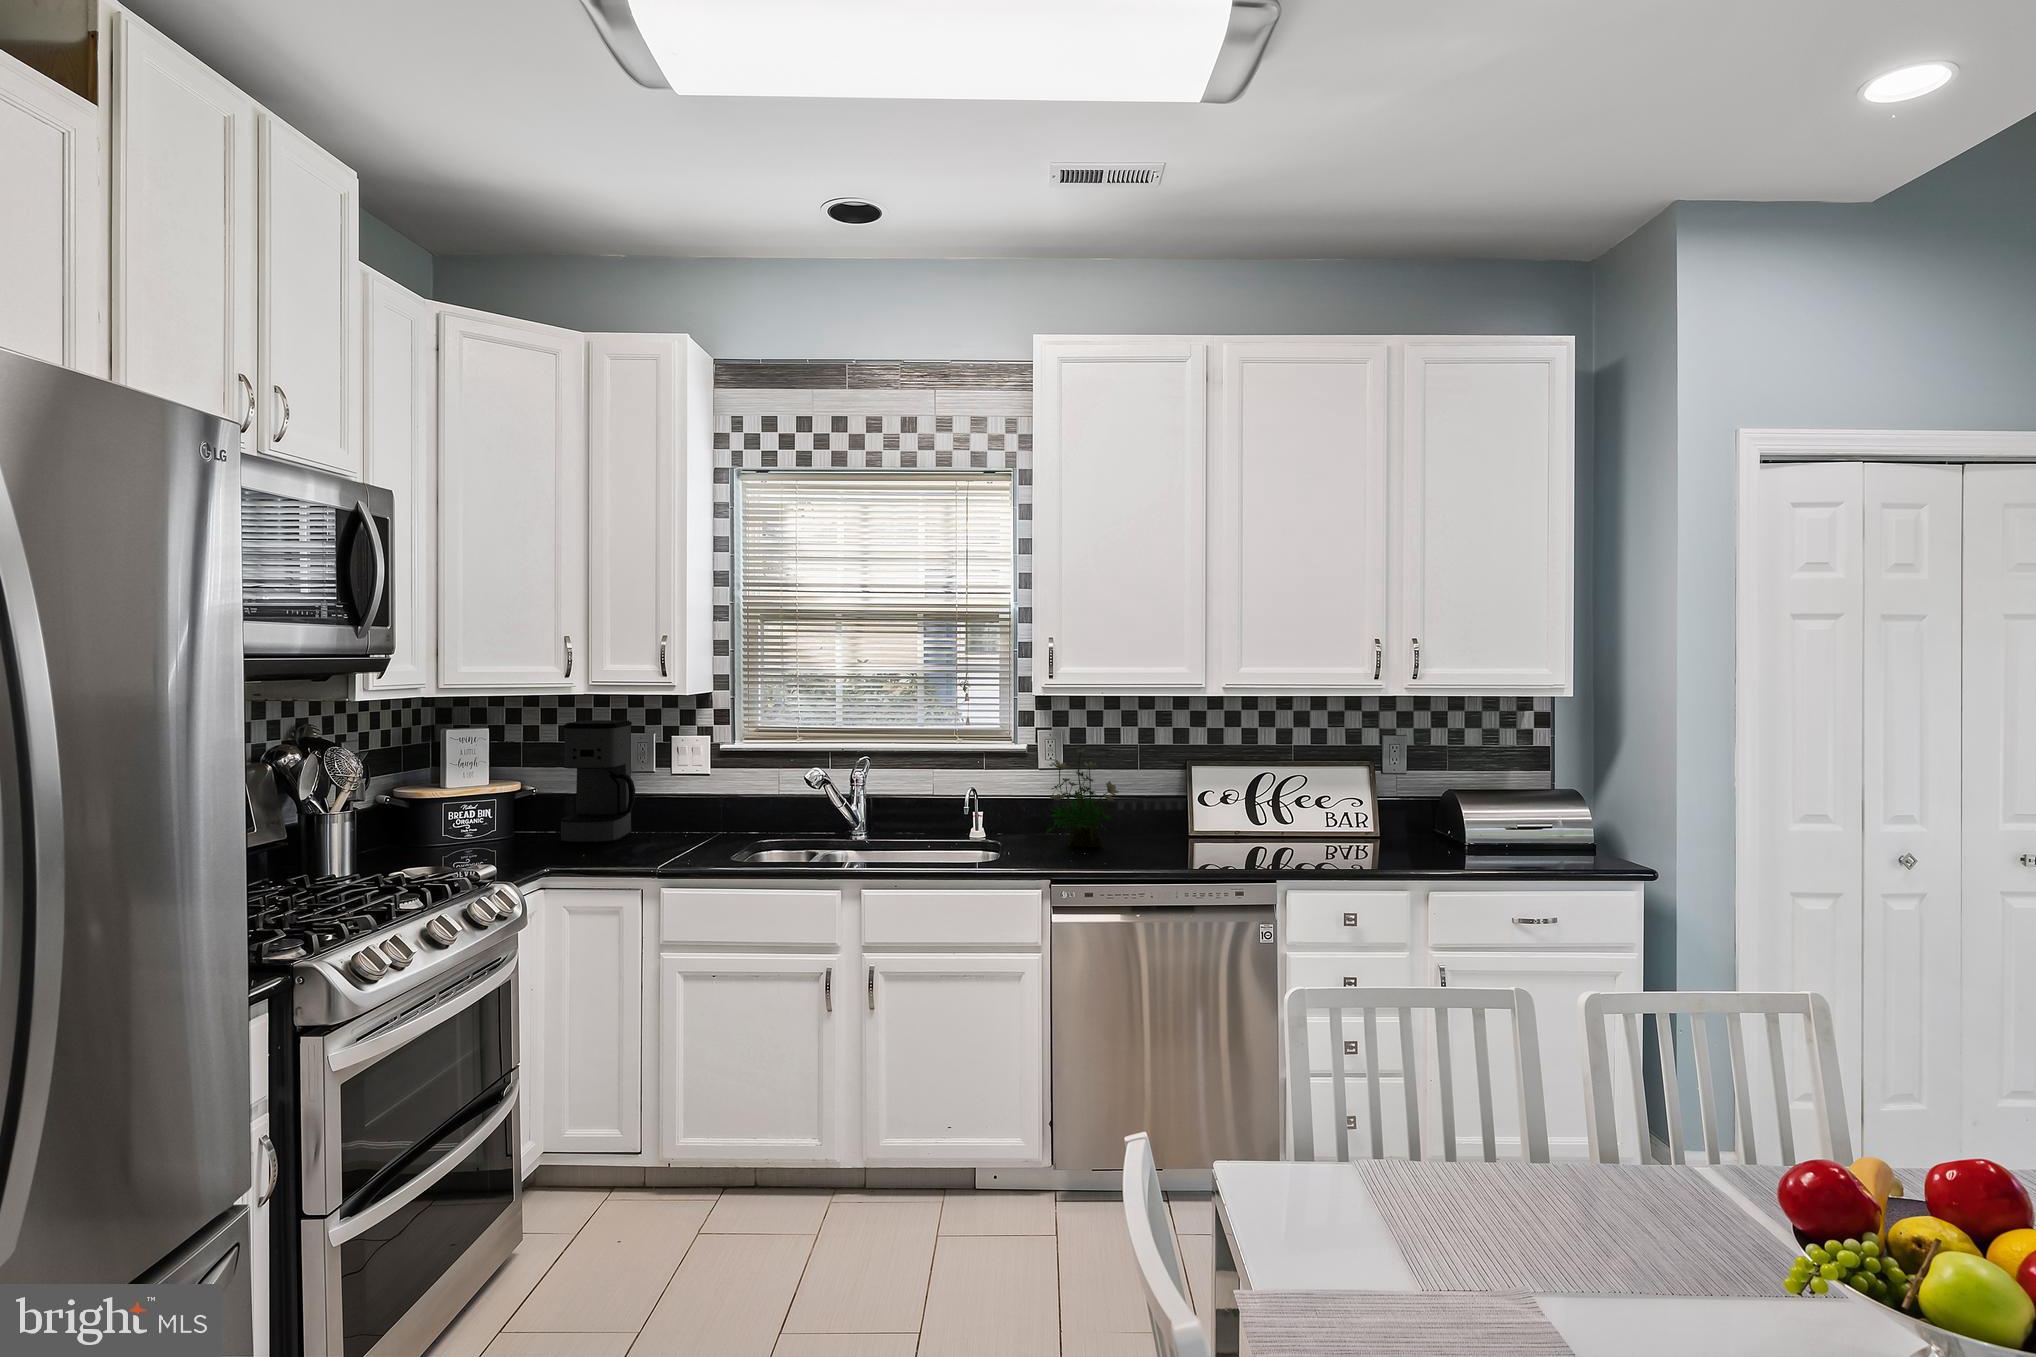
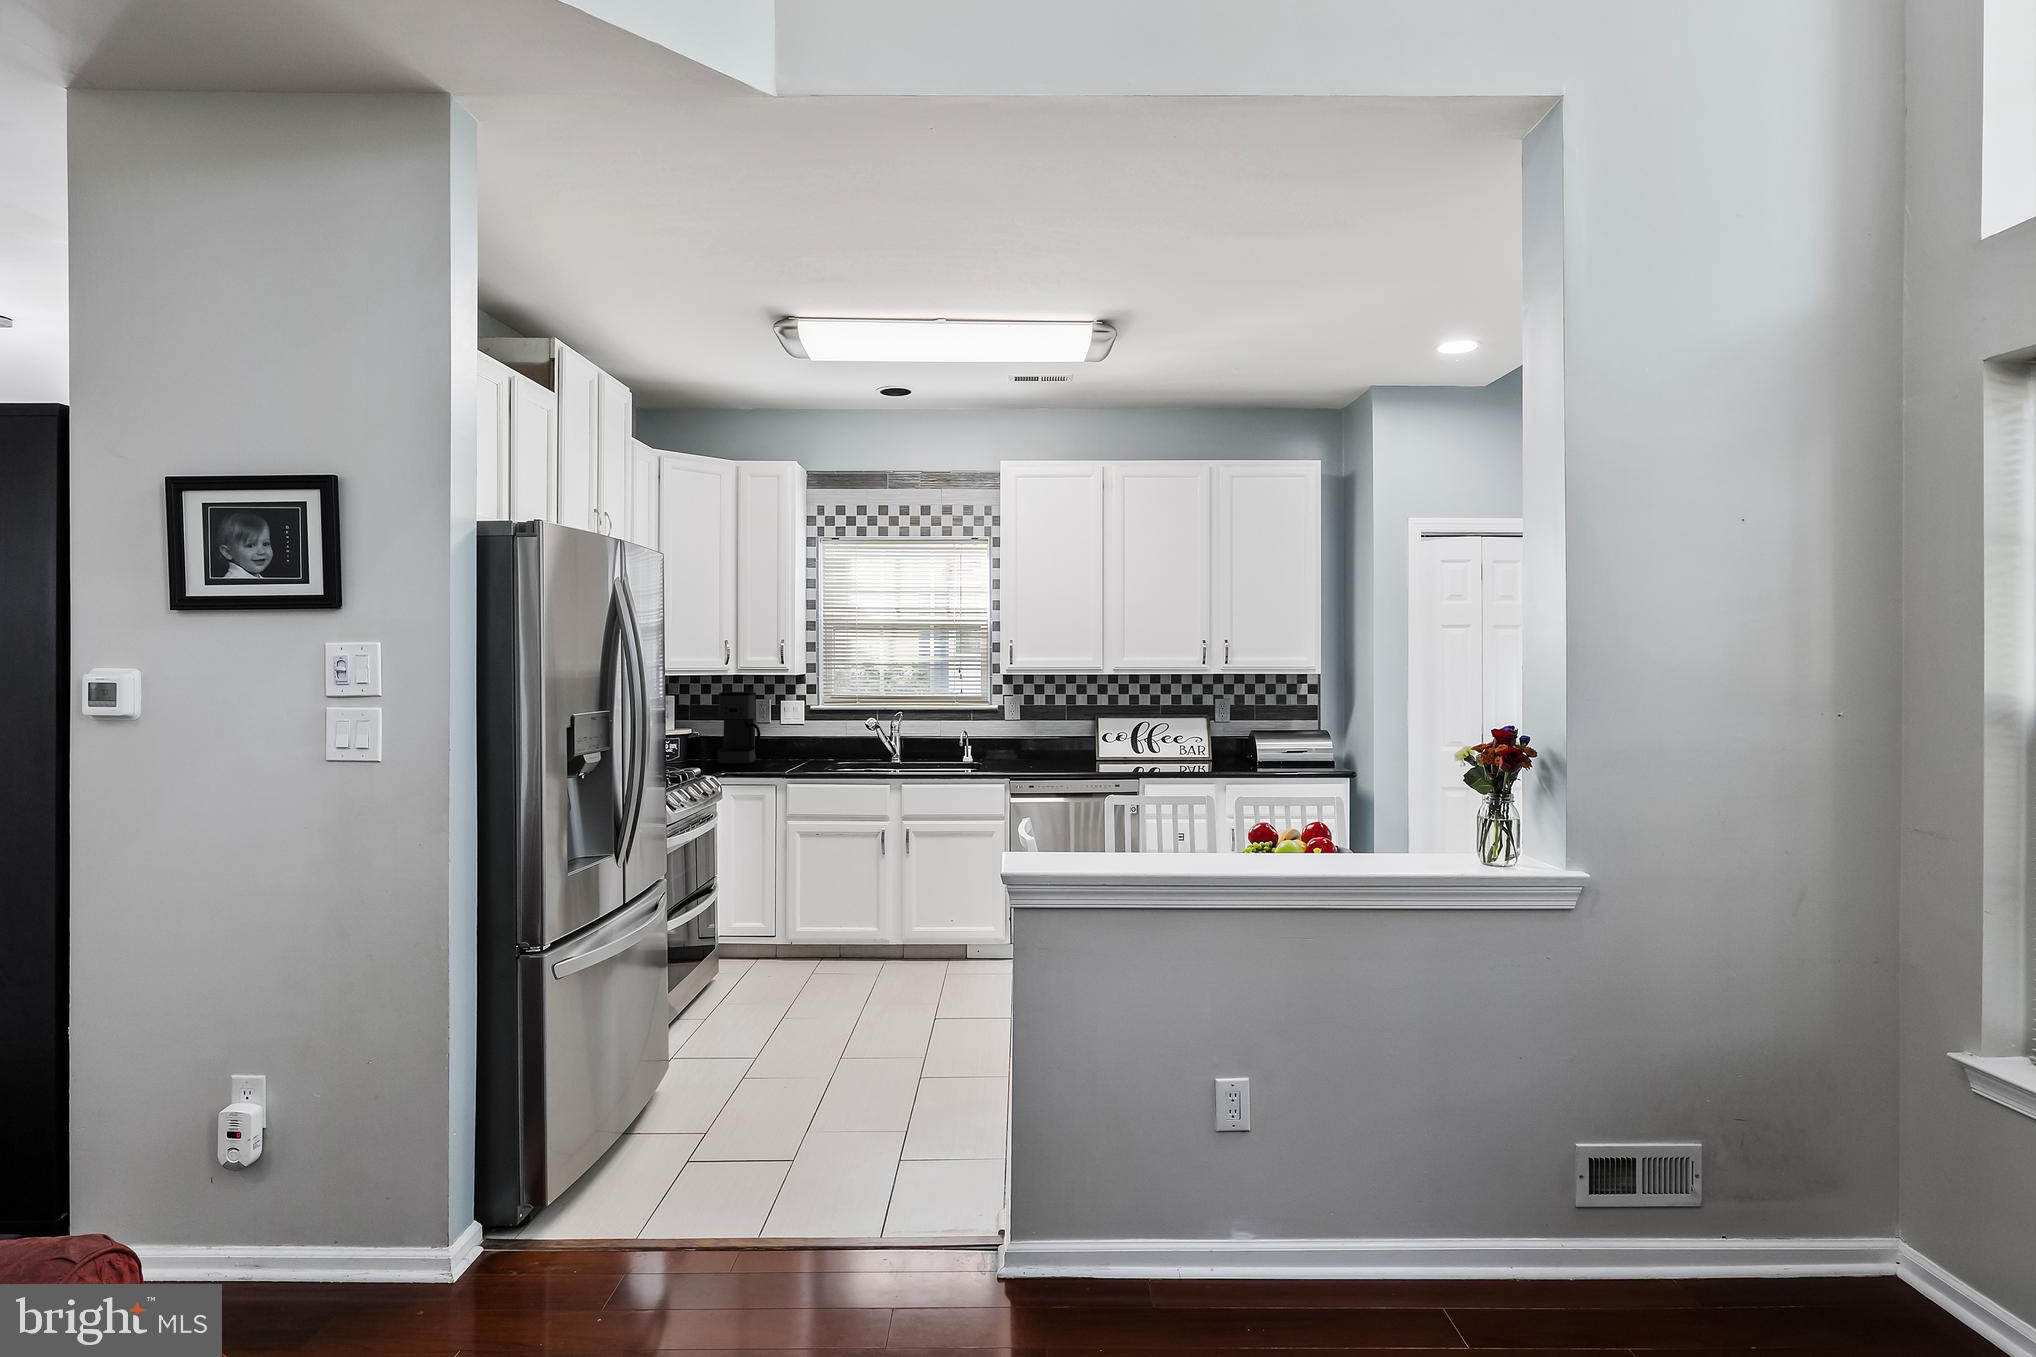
potted plant: present [1045,749,1119,847] -> none [1008,706,1053,765]

